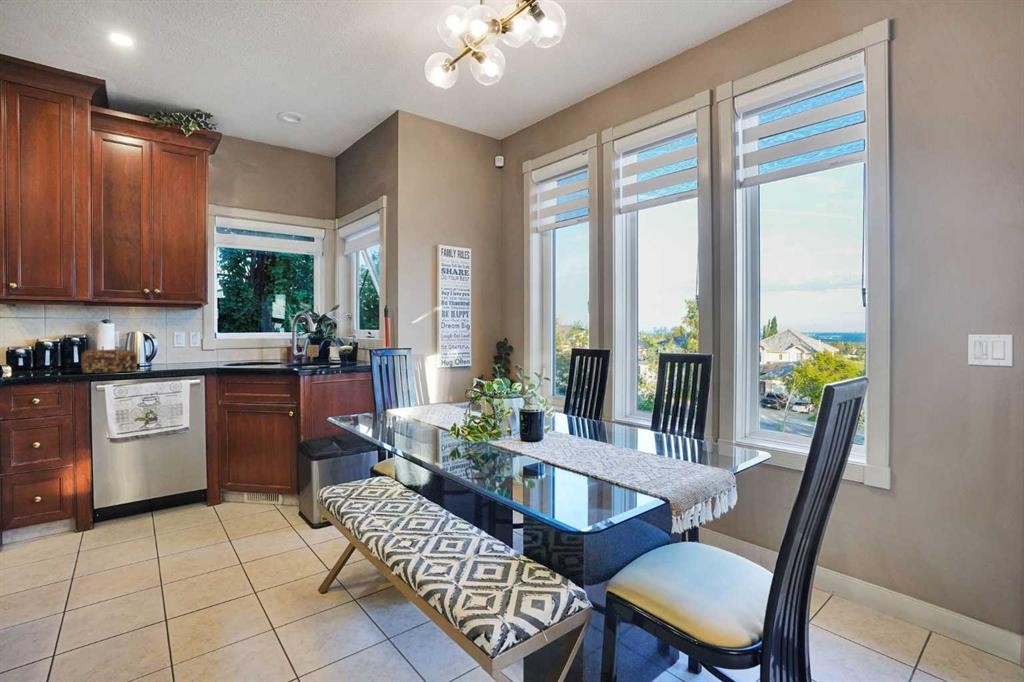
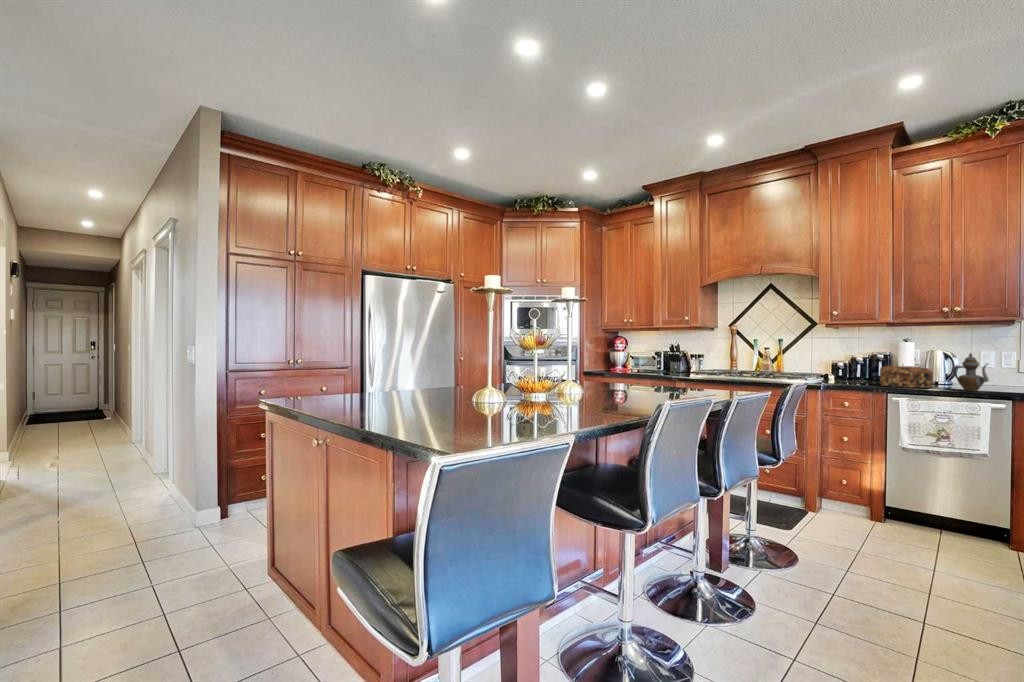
teapot: none [156,334,188,371] -> present [952,353,989,392]

